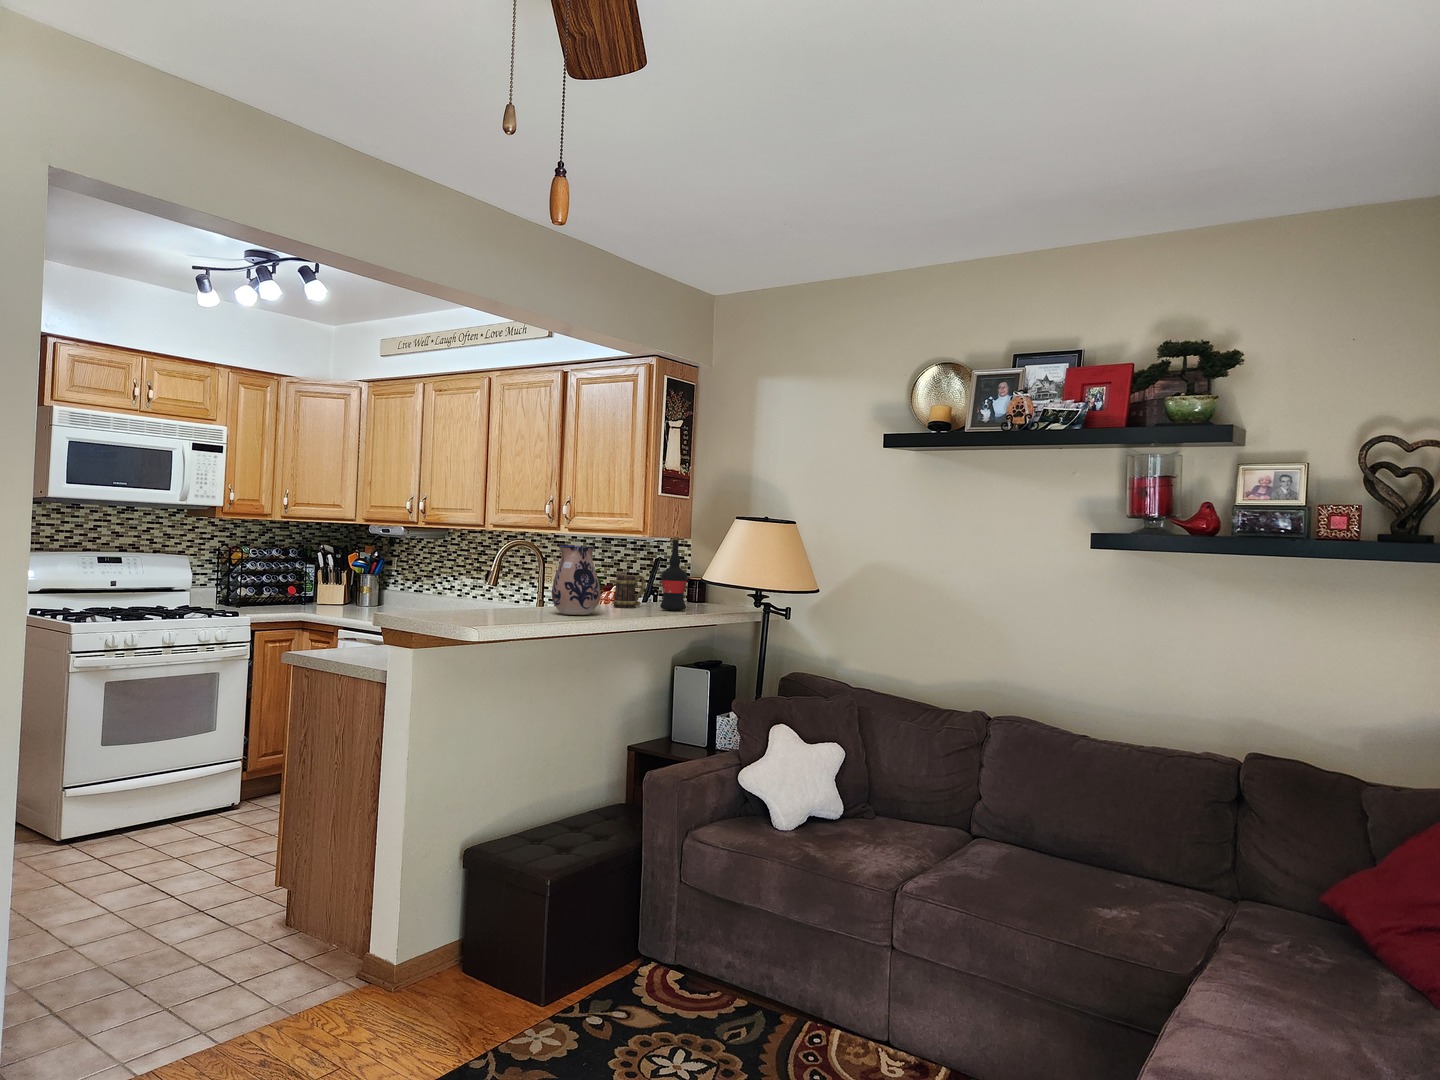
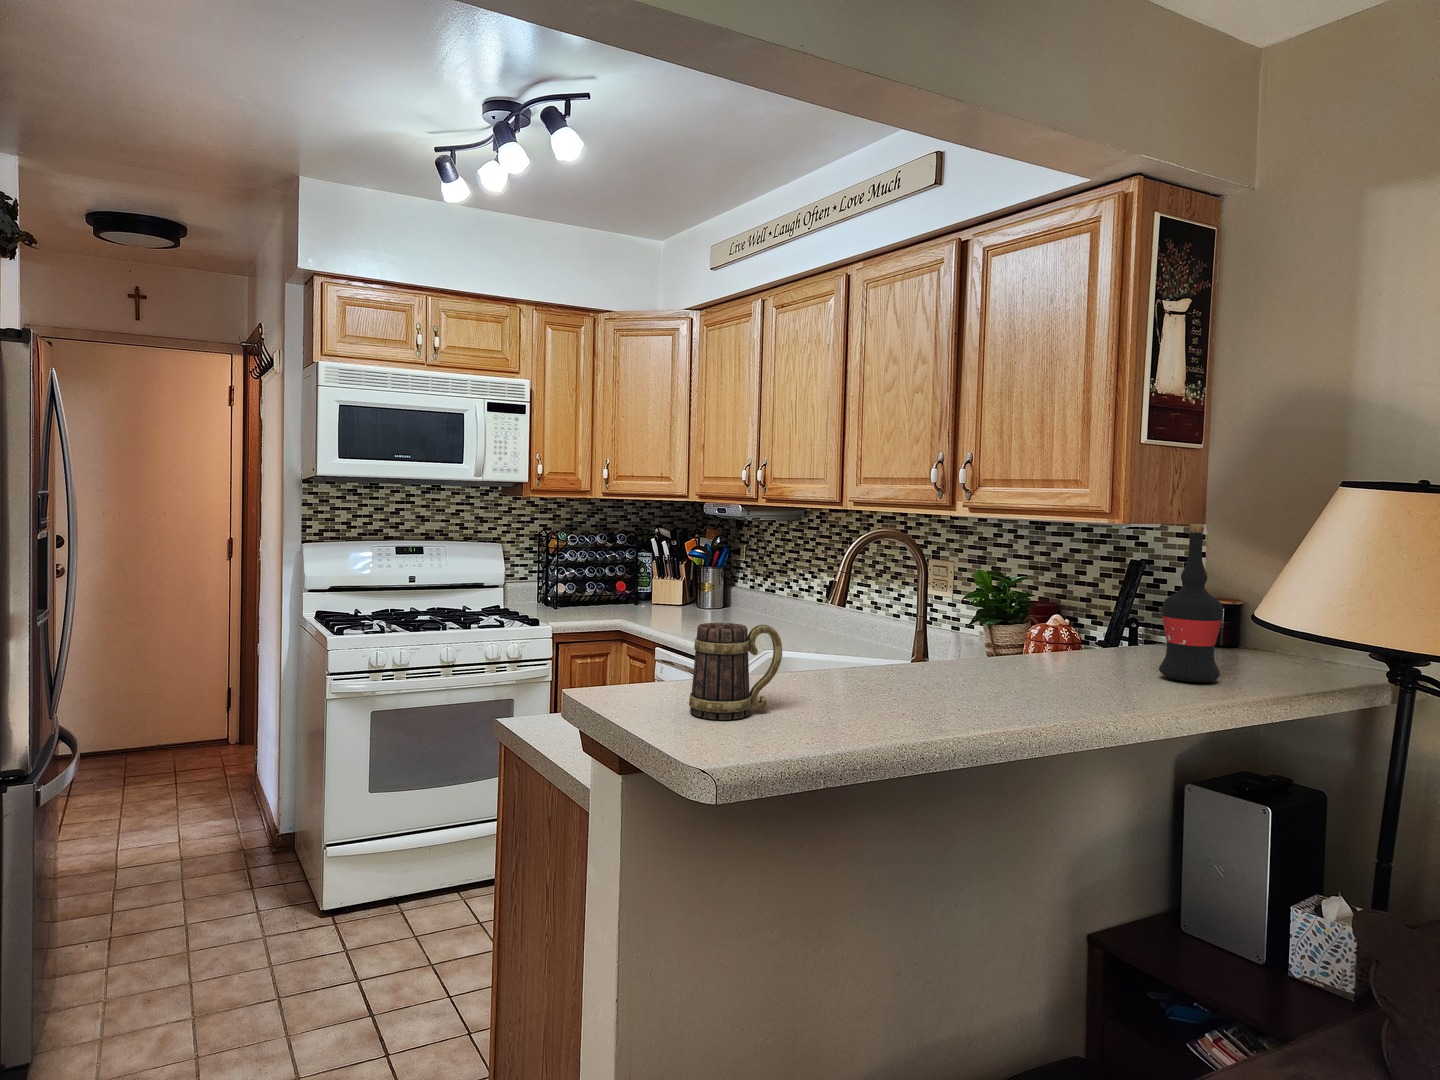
ceramic pitcher: present [552,546,601,615] -> none [923,550,1032,704]
mug: present [613,575,646,608] -> present [689,623,782,720]

